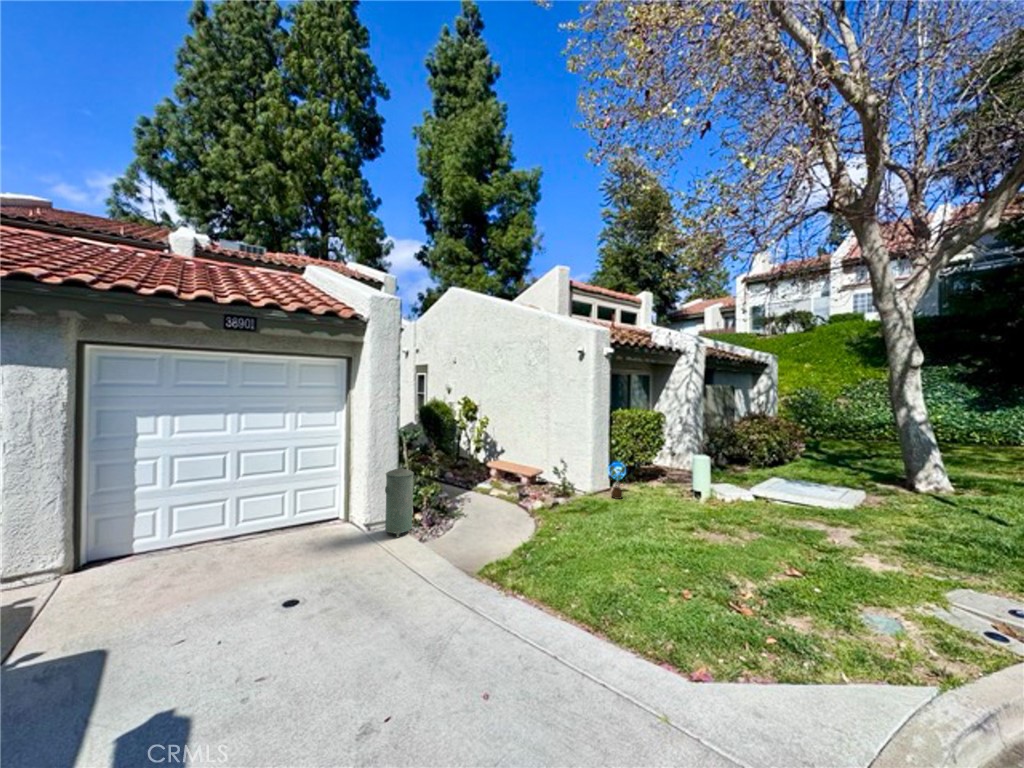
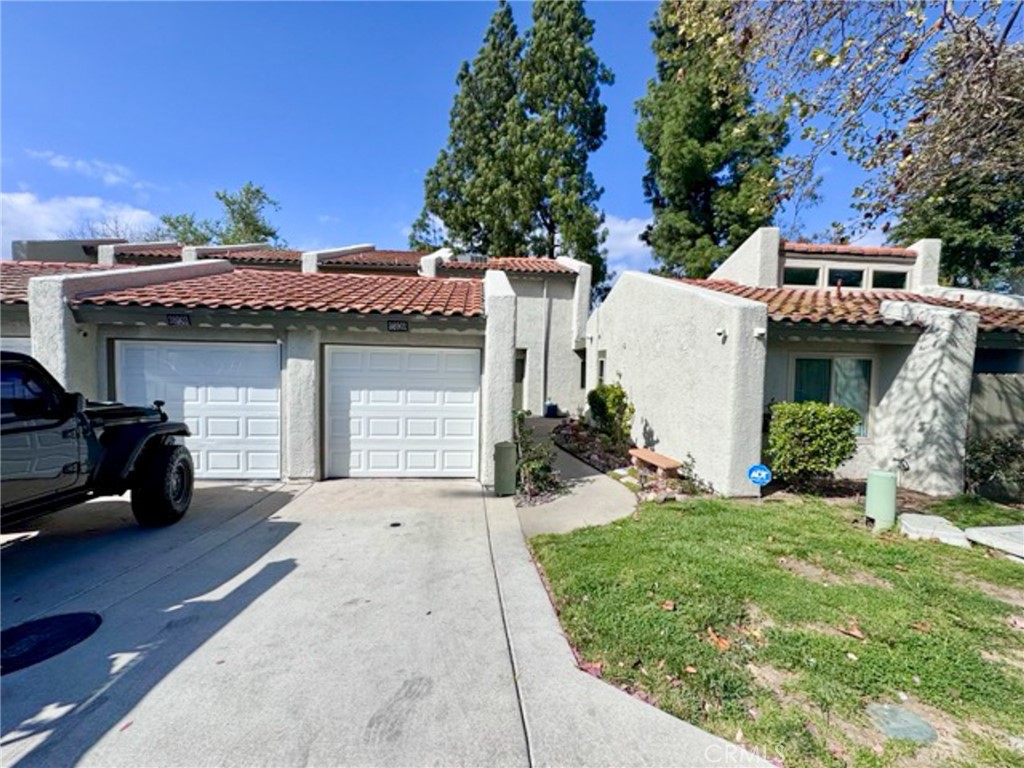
house plant: present [610,466,625,499] -> none [742,467,773,505]

